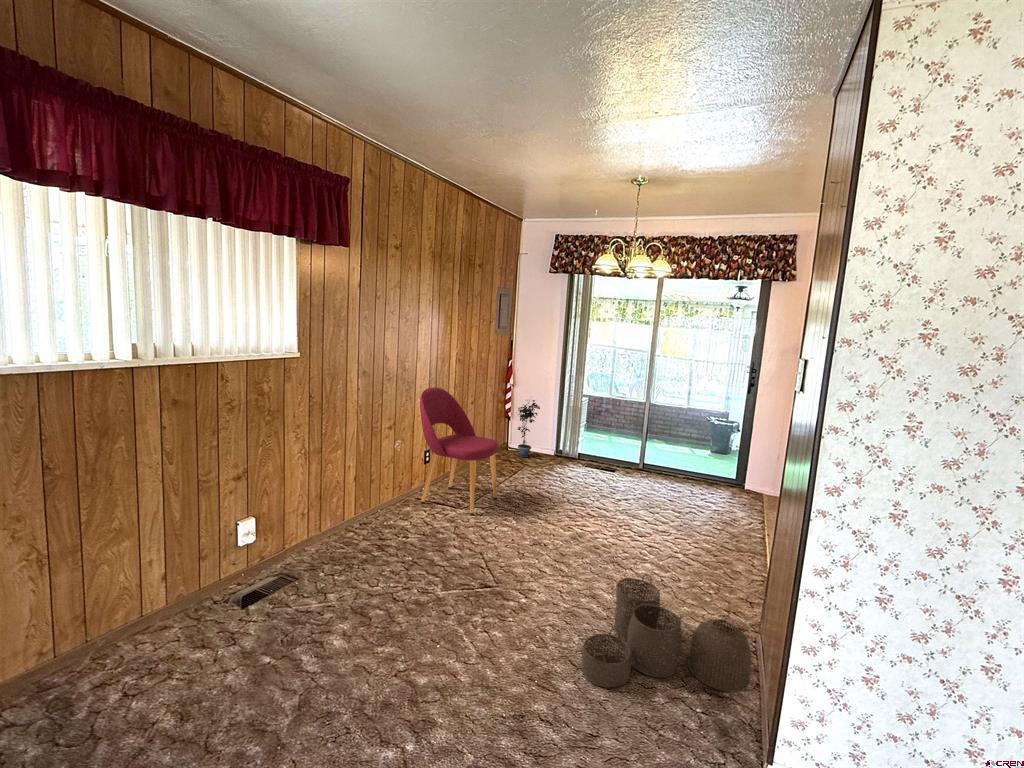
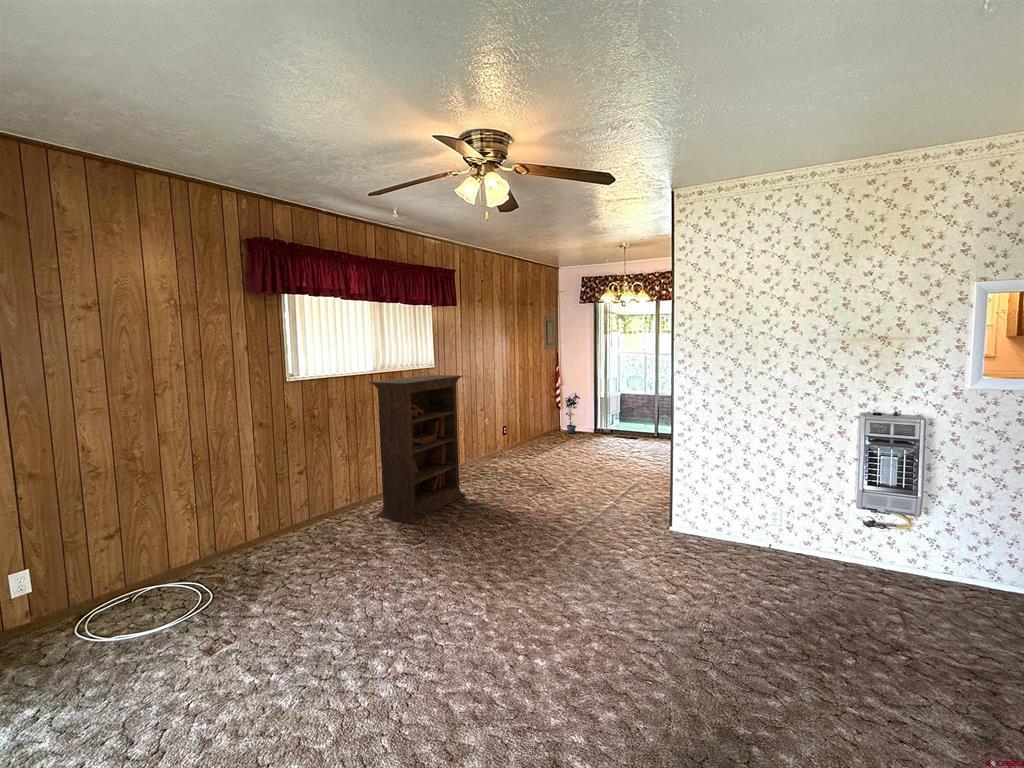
bookcase: none [85,374,340,732] -> present [369,375,465,523]
dining chair: present [420,387,499,515] -> none [499,385,552,461]
woven basket: present [582,574,751,692] -> none [592,469,680,514]

